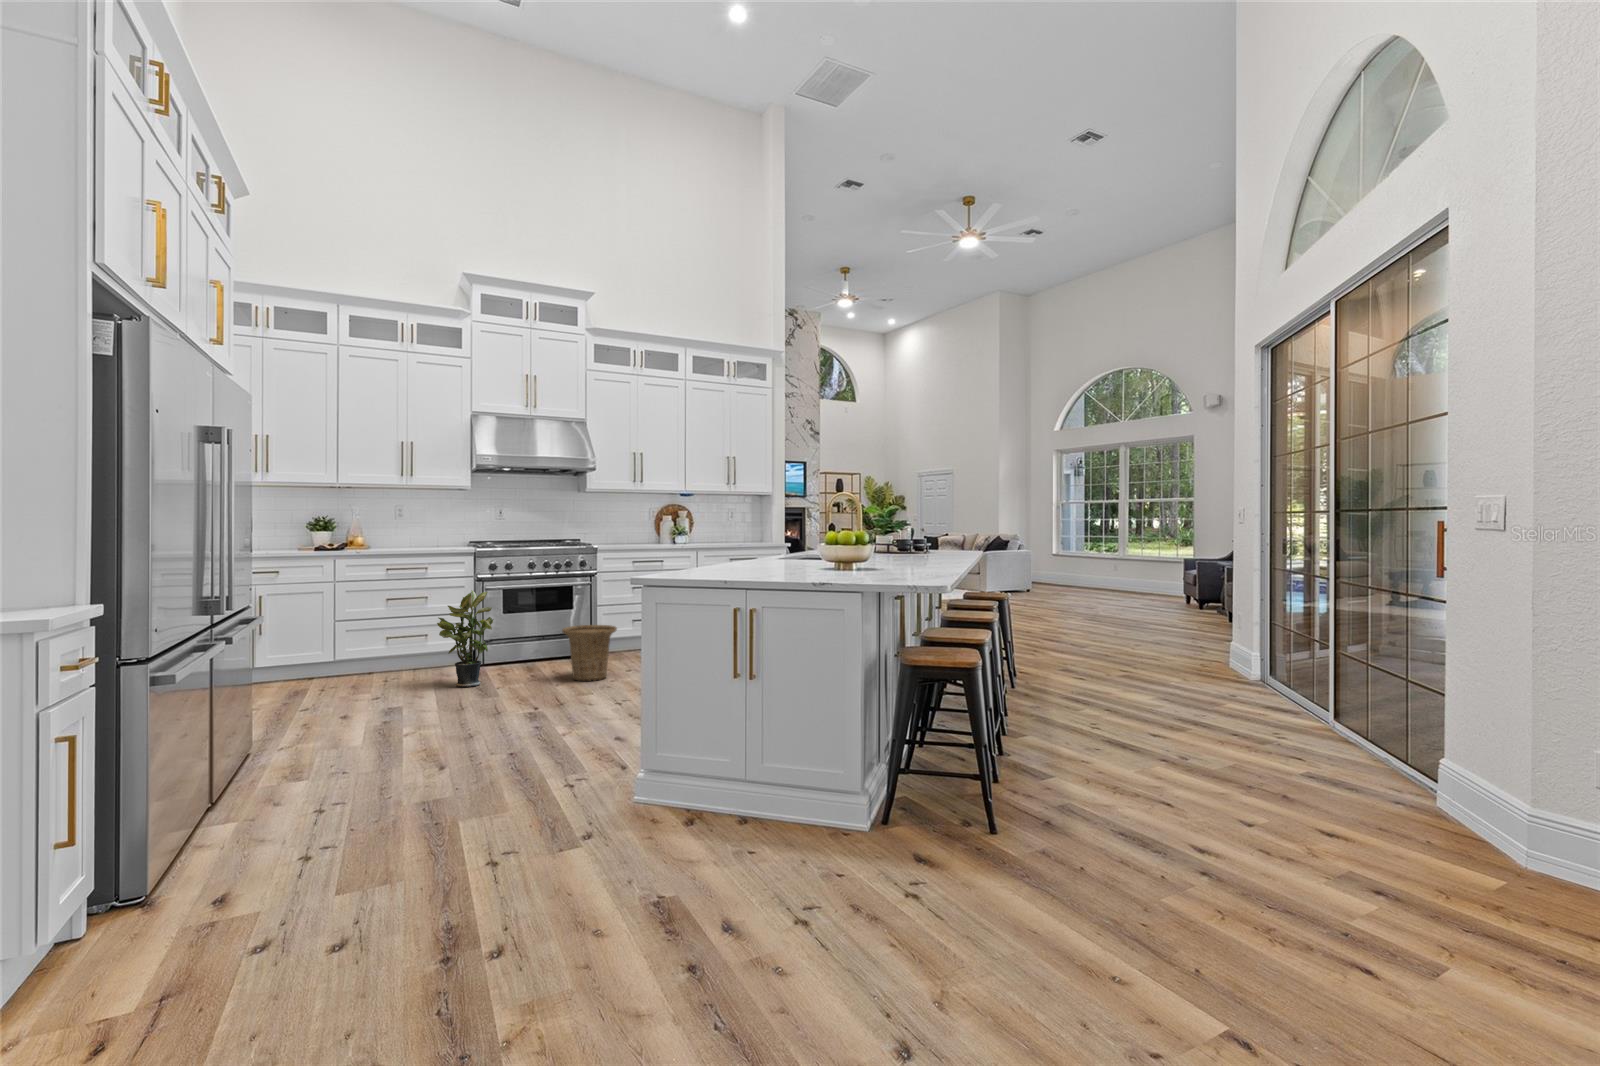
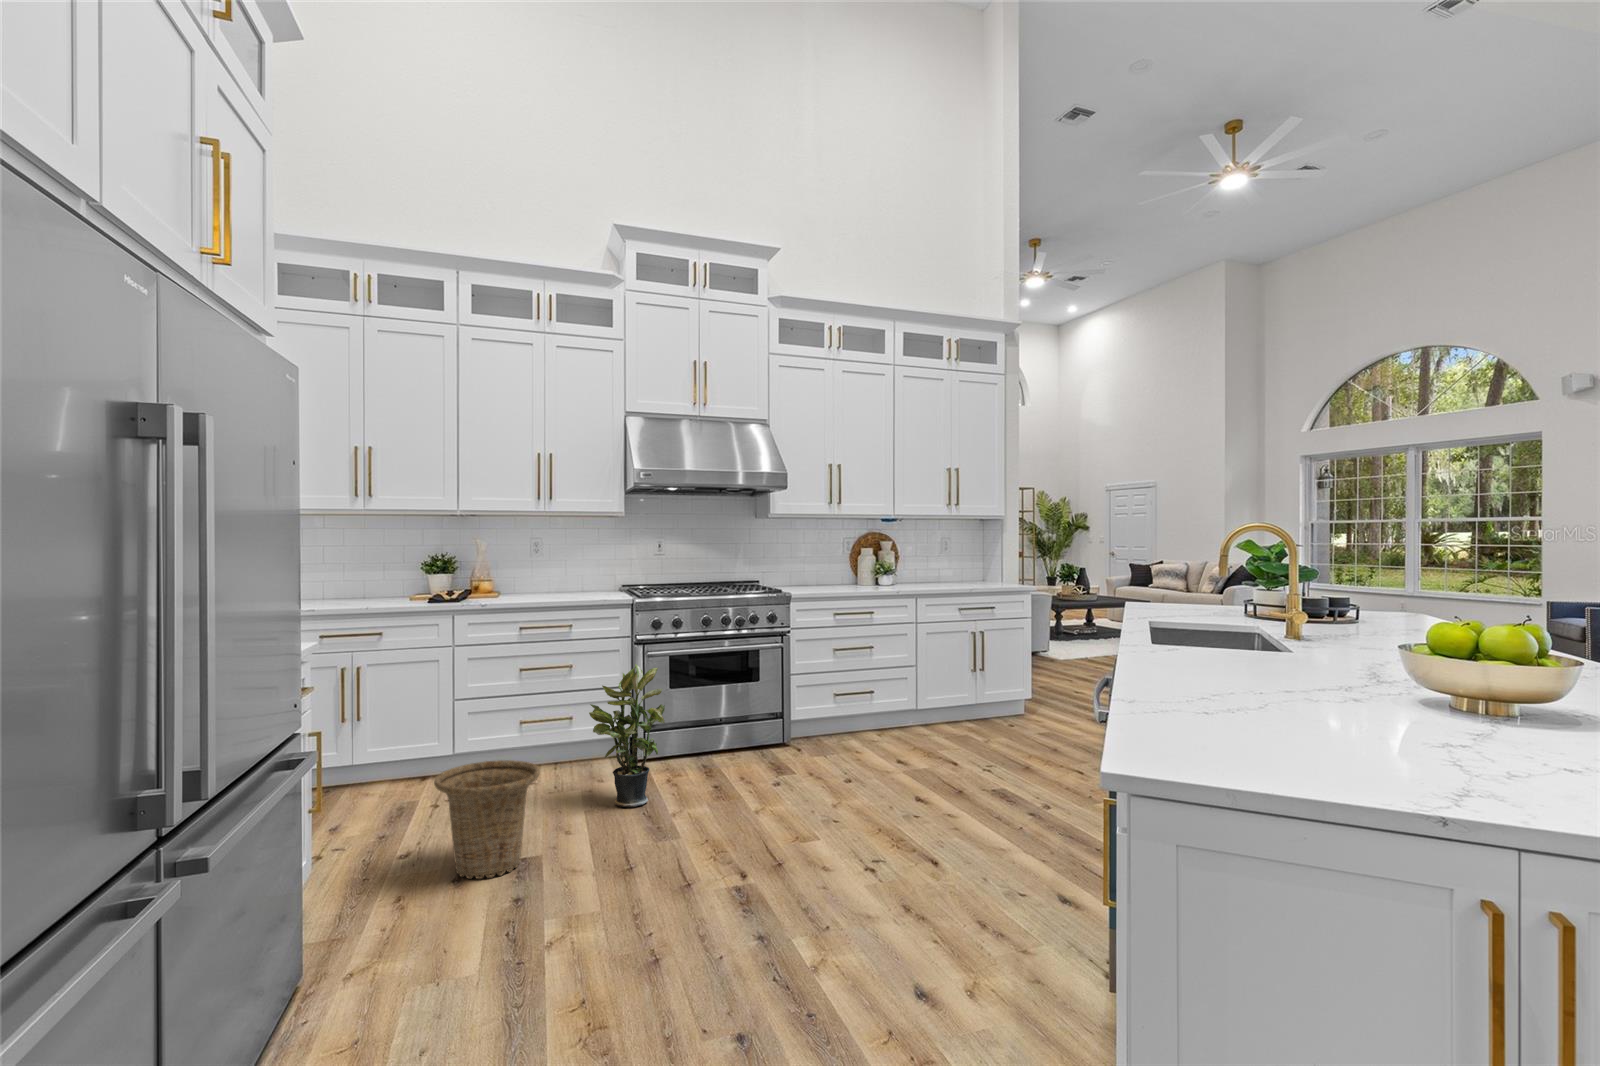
basket: present [562,625,617,681] -> present [434,760,540,879]

